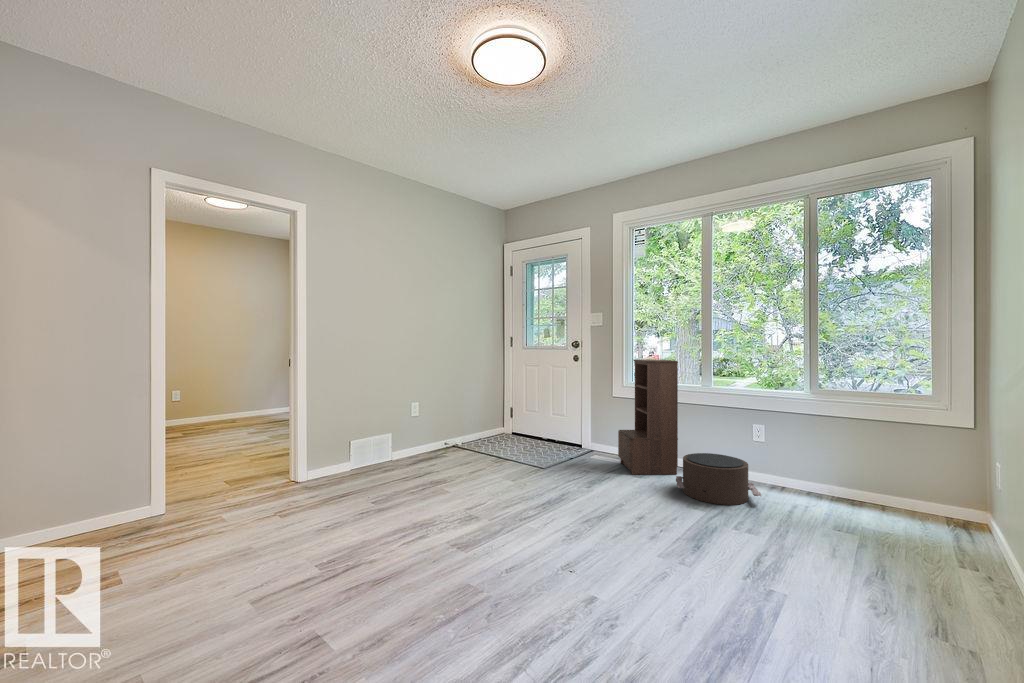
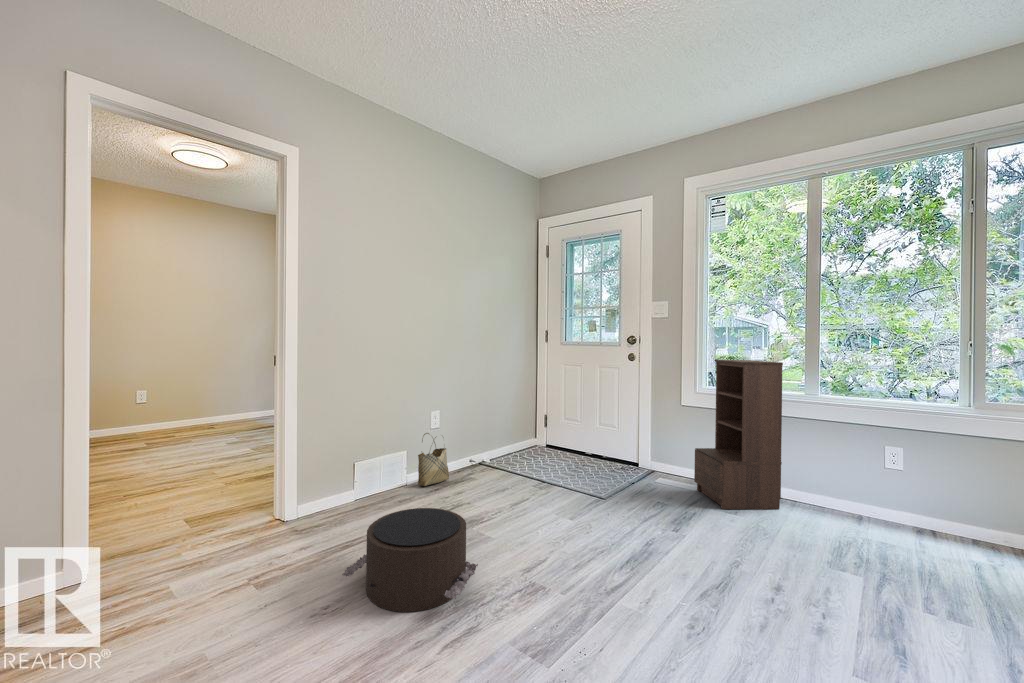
woven basket: none [400,420,426,461] -> present [418,433,449,486]
pouf: present [676,453,761,505] -> present [342,508,478,612]

